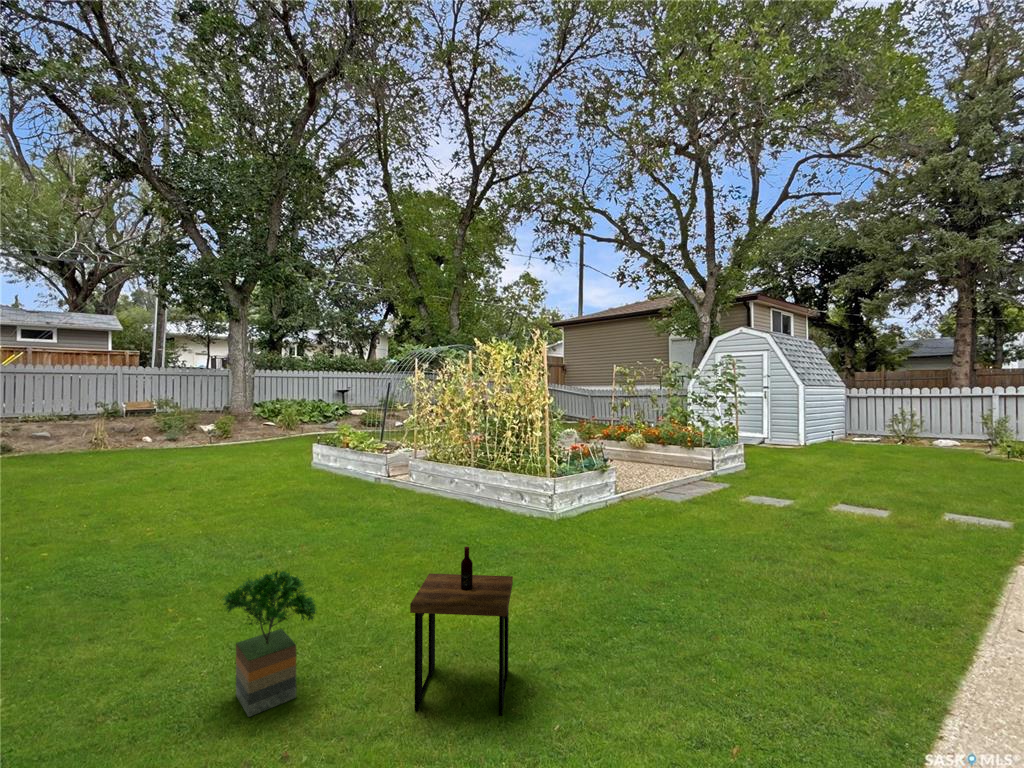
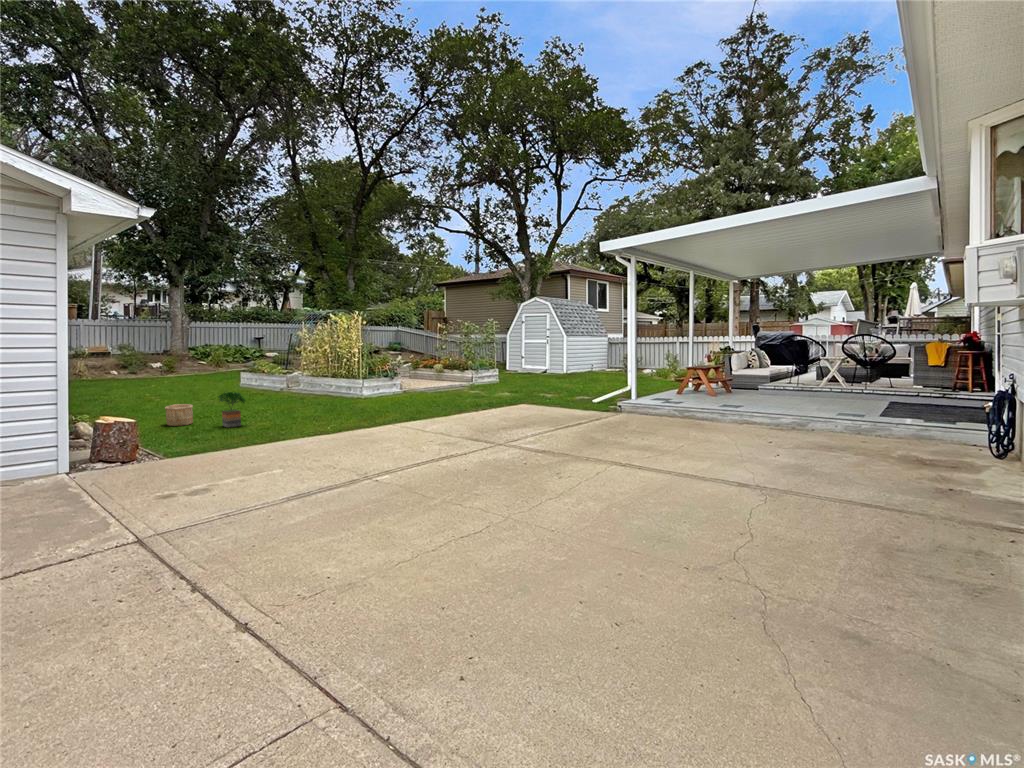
side table: present [410,547,513,716] -> none [273,383,308,426]
wooden bucket: none [60,594,160,687] -> present [165,404,193,426]

